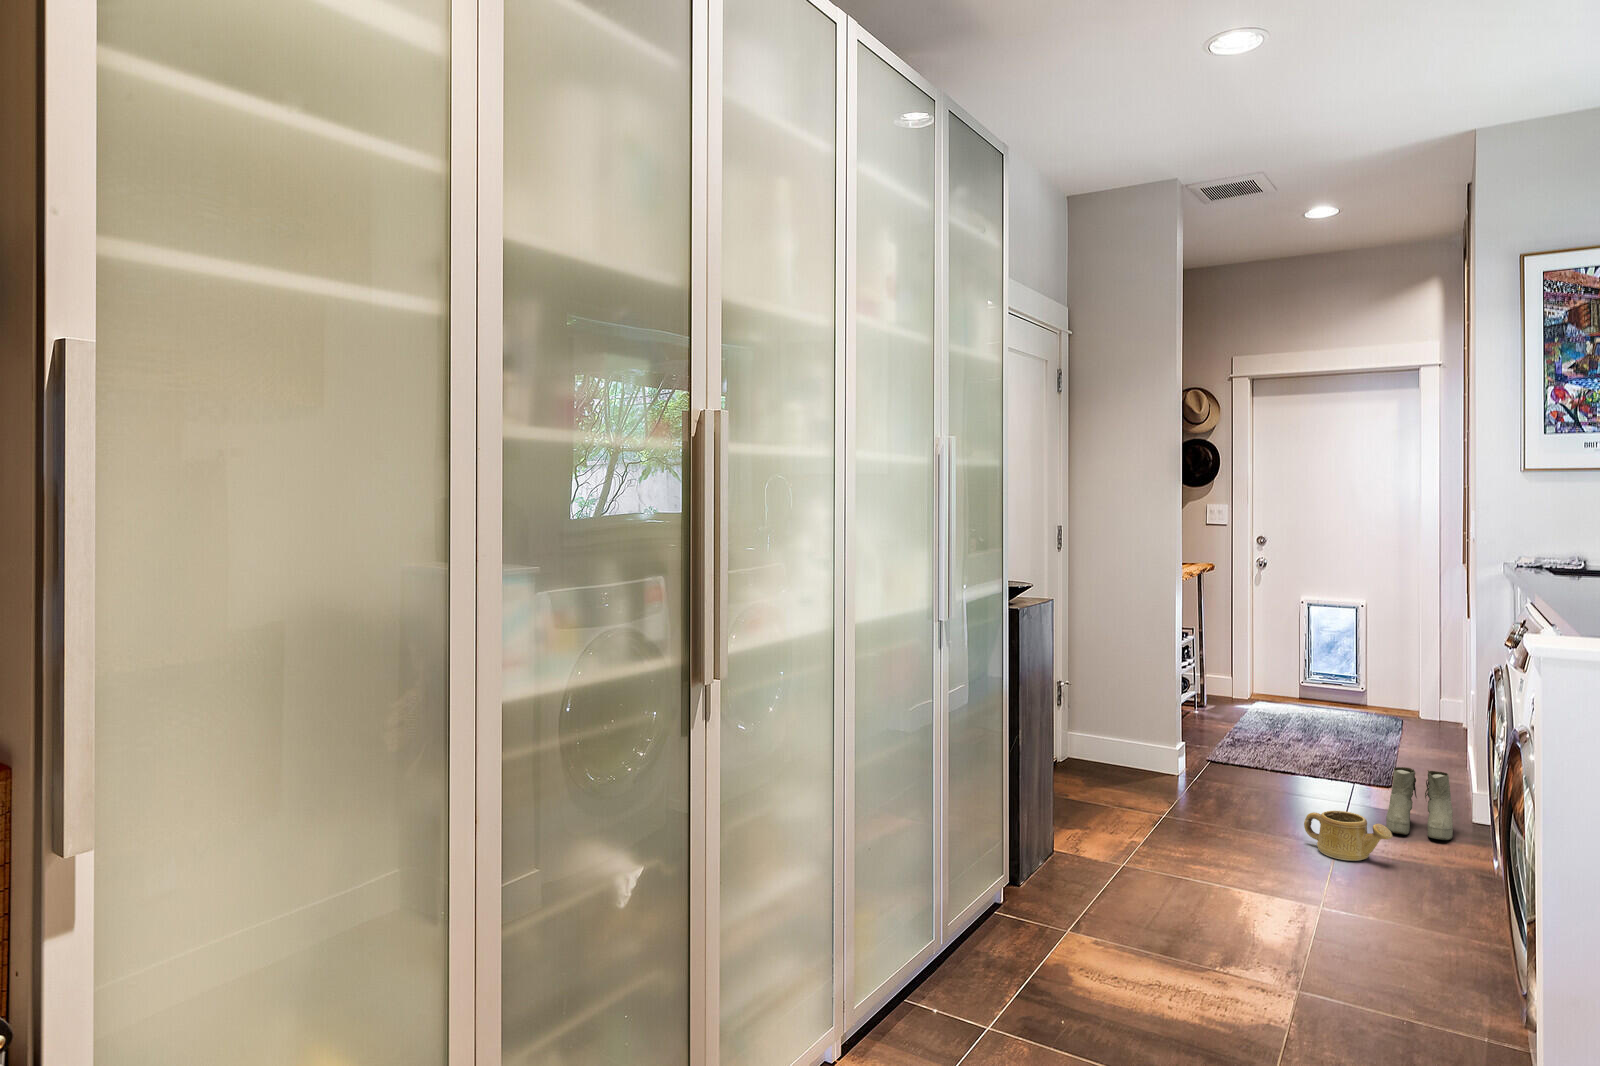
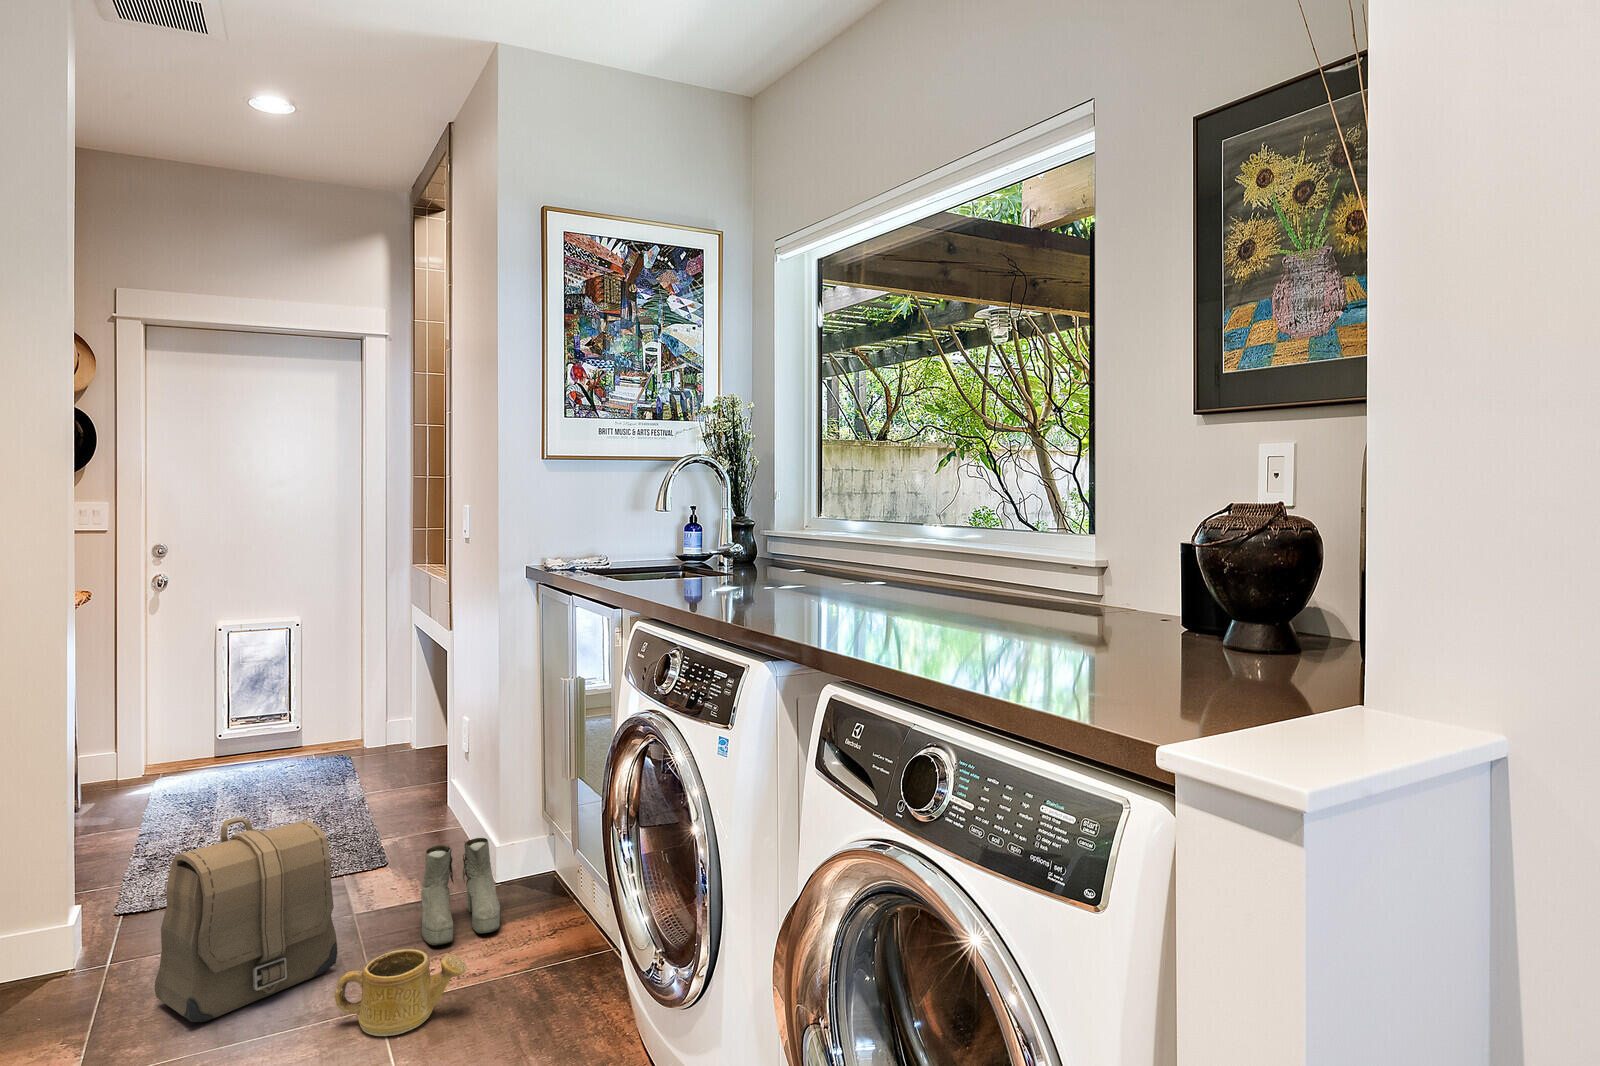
backpack: none [1214,707,1320,820] -> present [155,817,337,1022]

